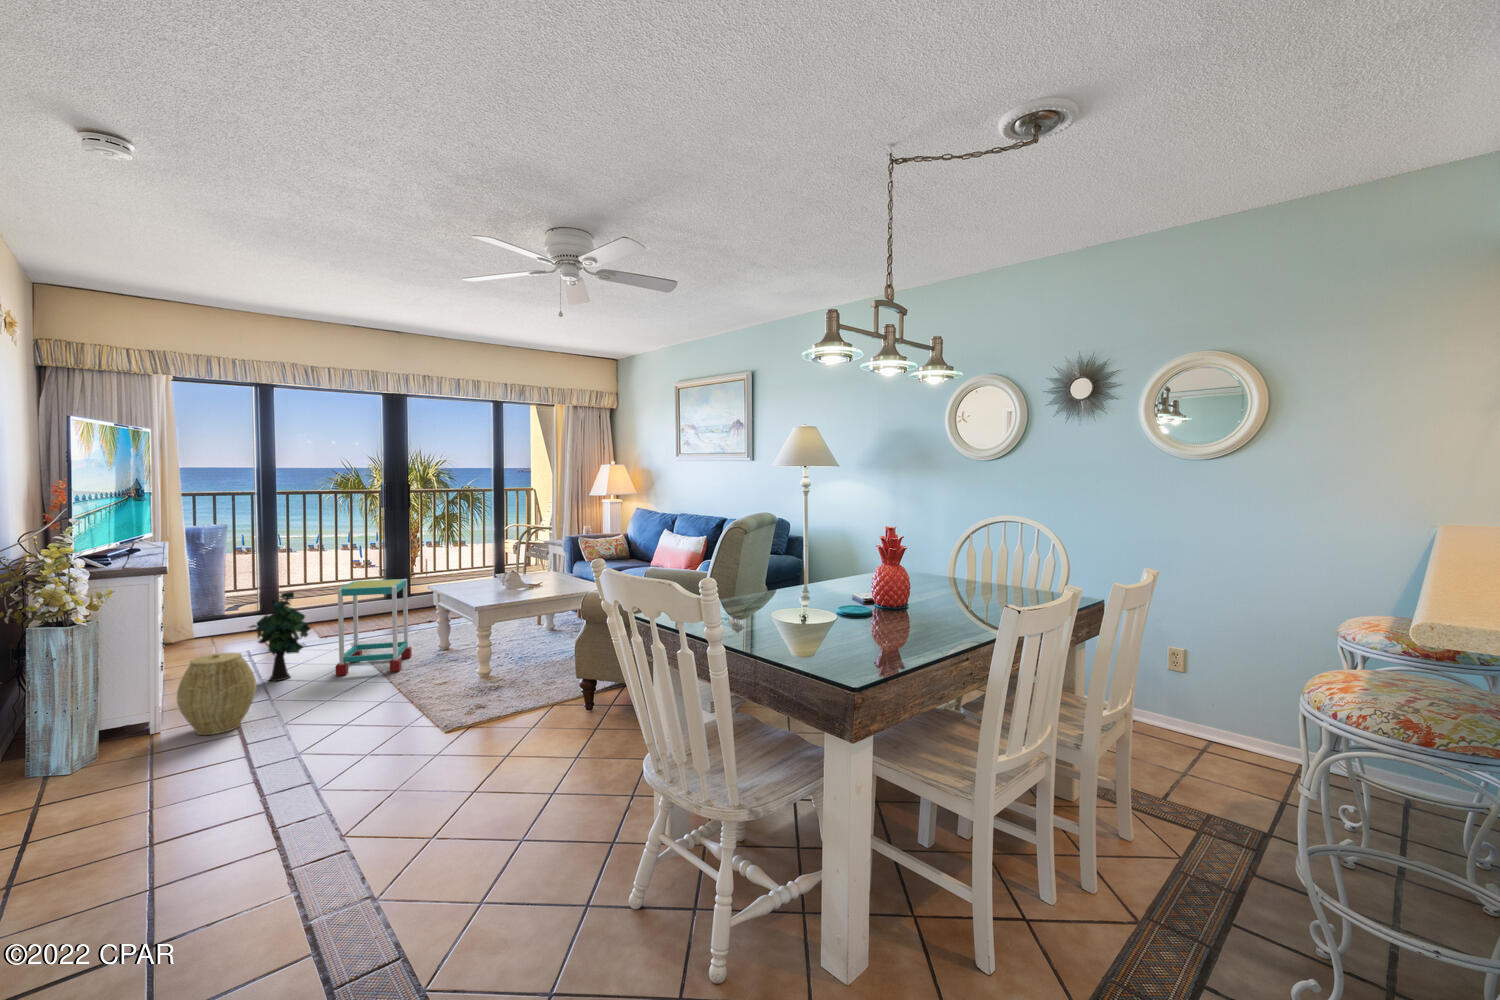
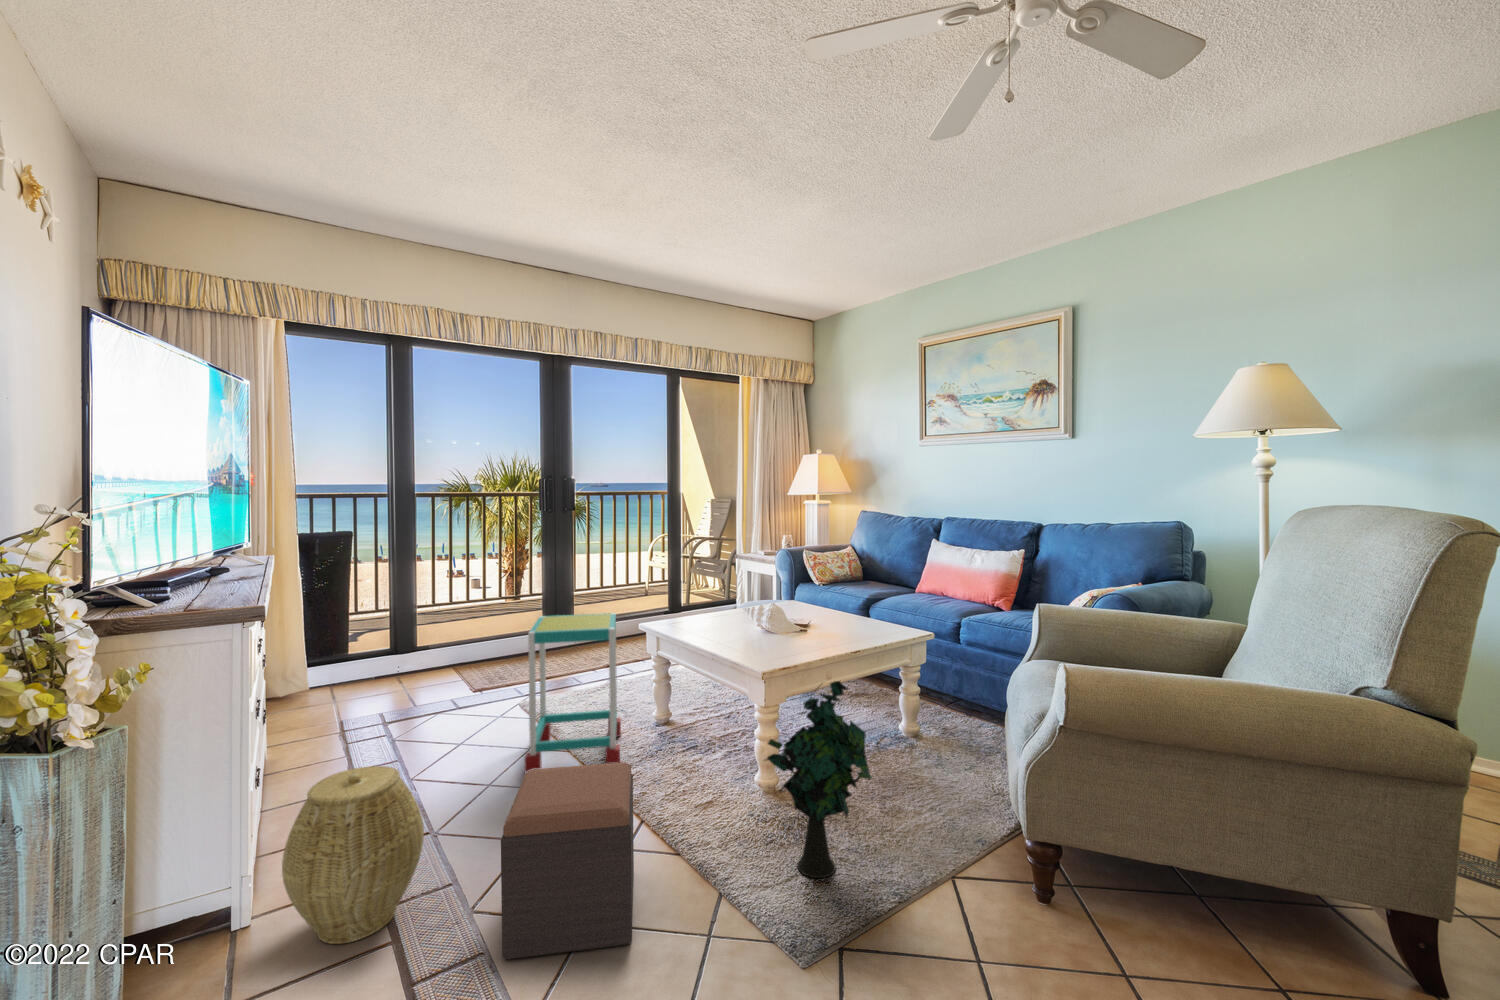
decorative plant: present [250,592,311,681] -> present [766,681,872,878]
footstool: none [291,651,378,736] -> present [501,762,634,960]

